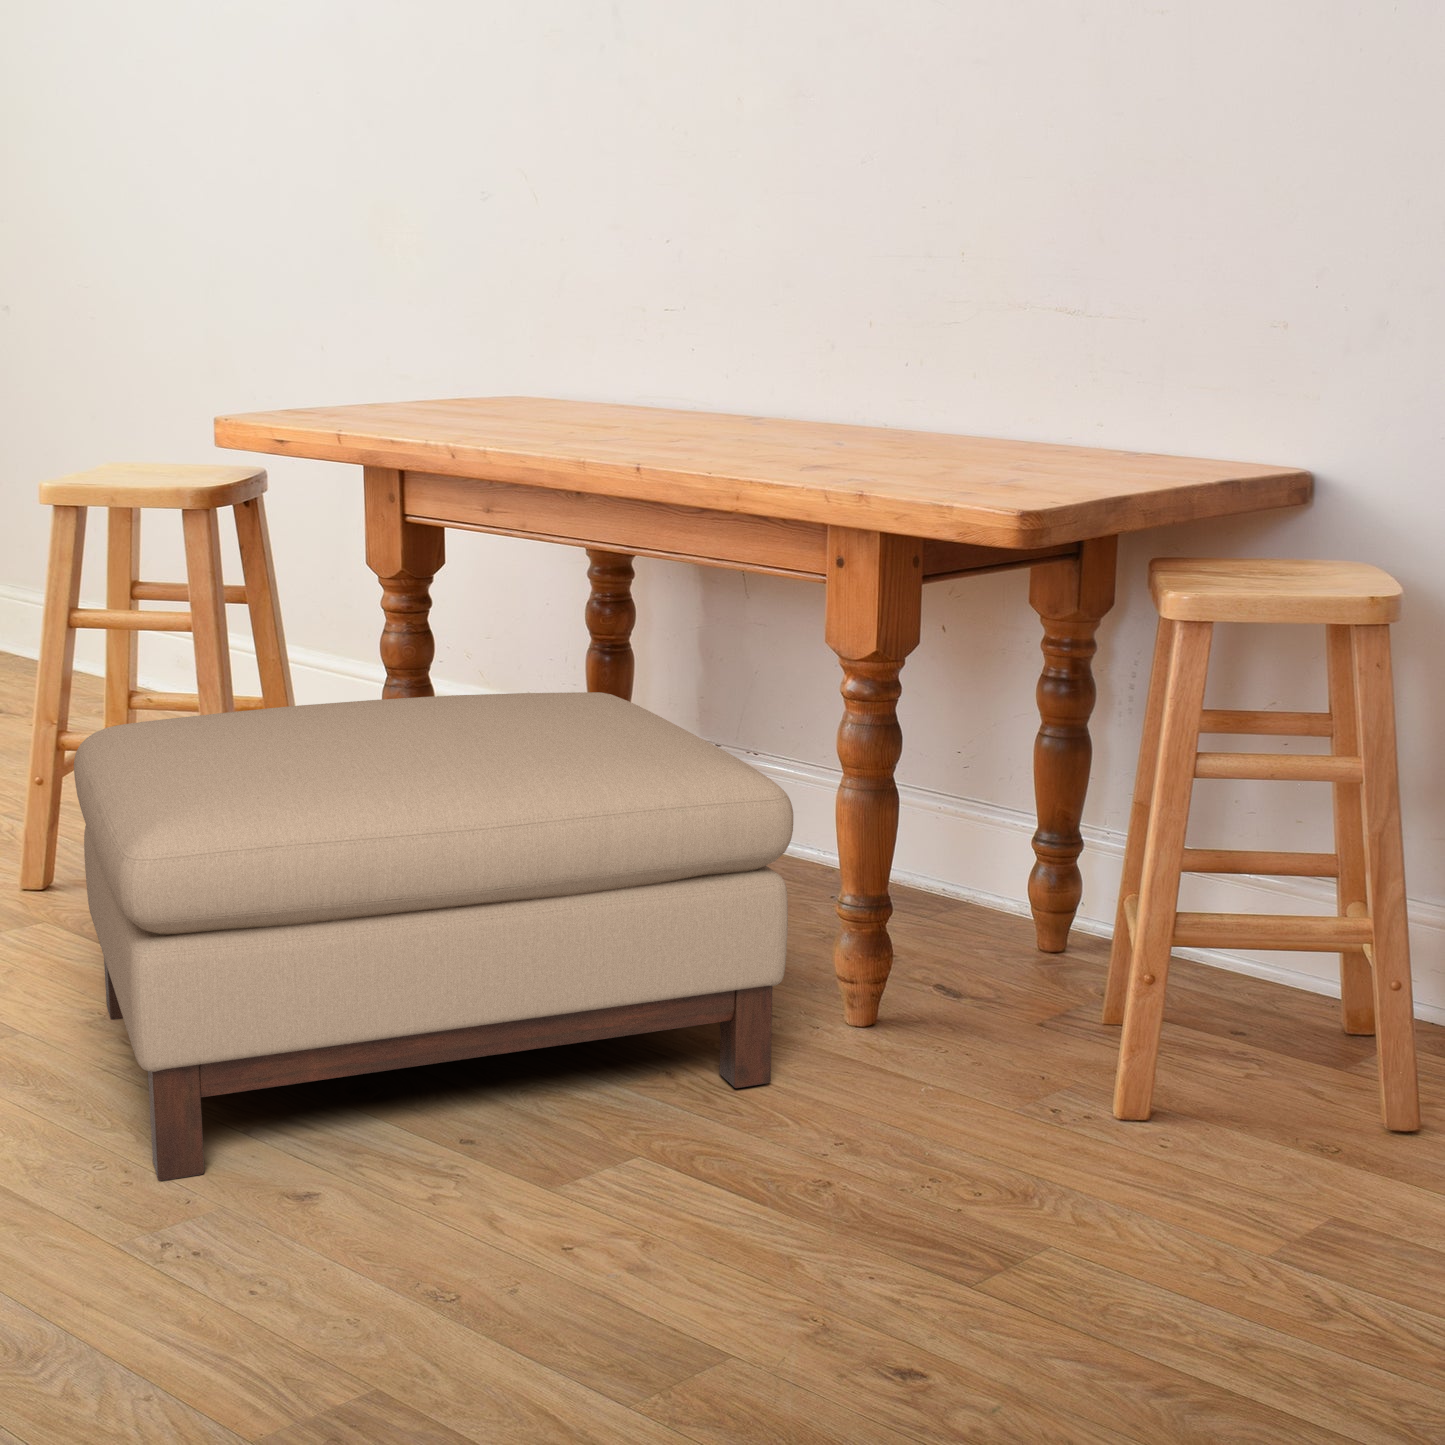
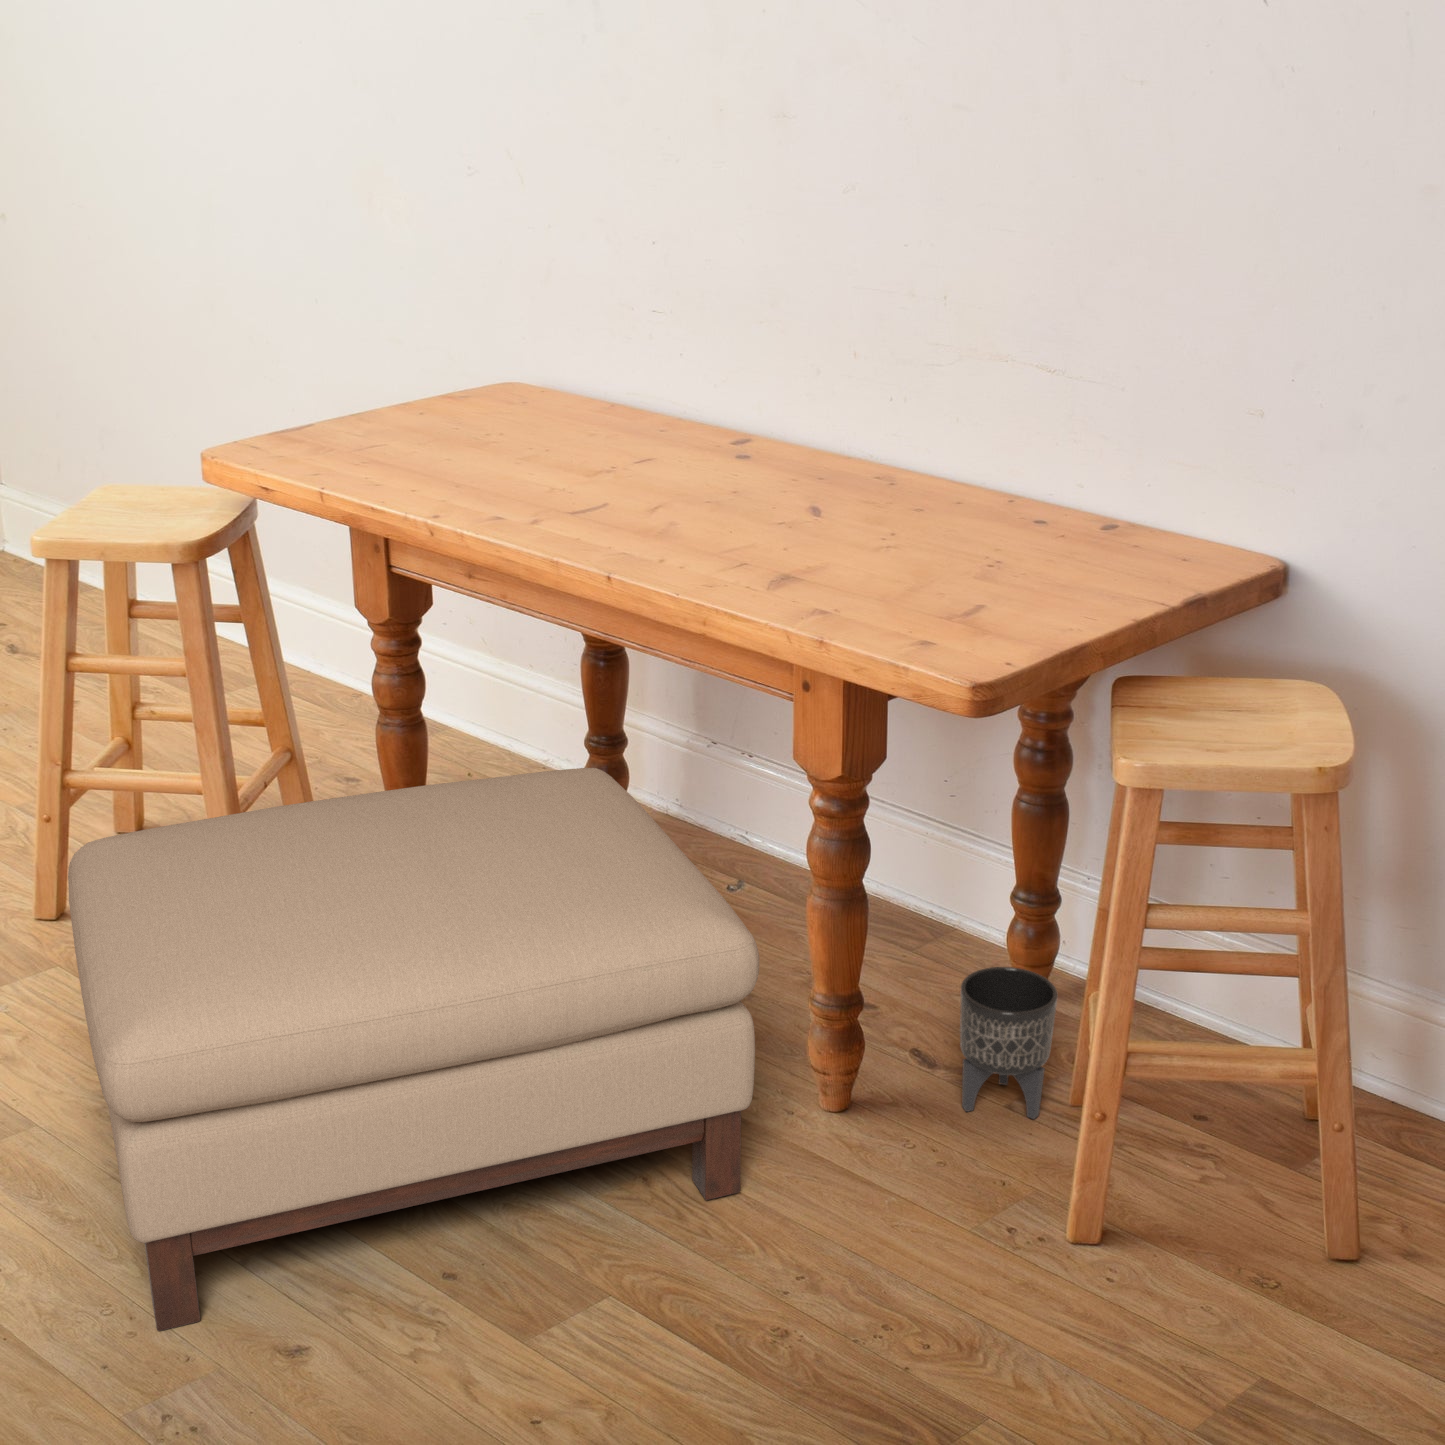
planter: none [992,881,1092,1034] -> present [960,967,1058,1119]

